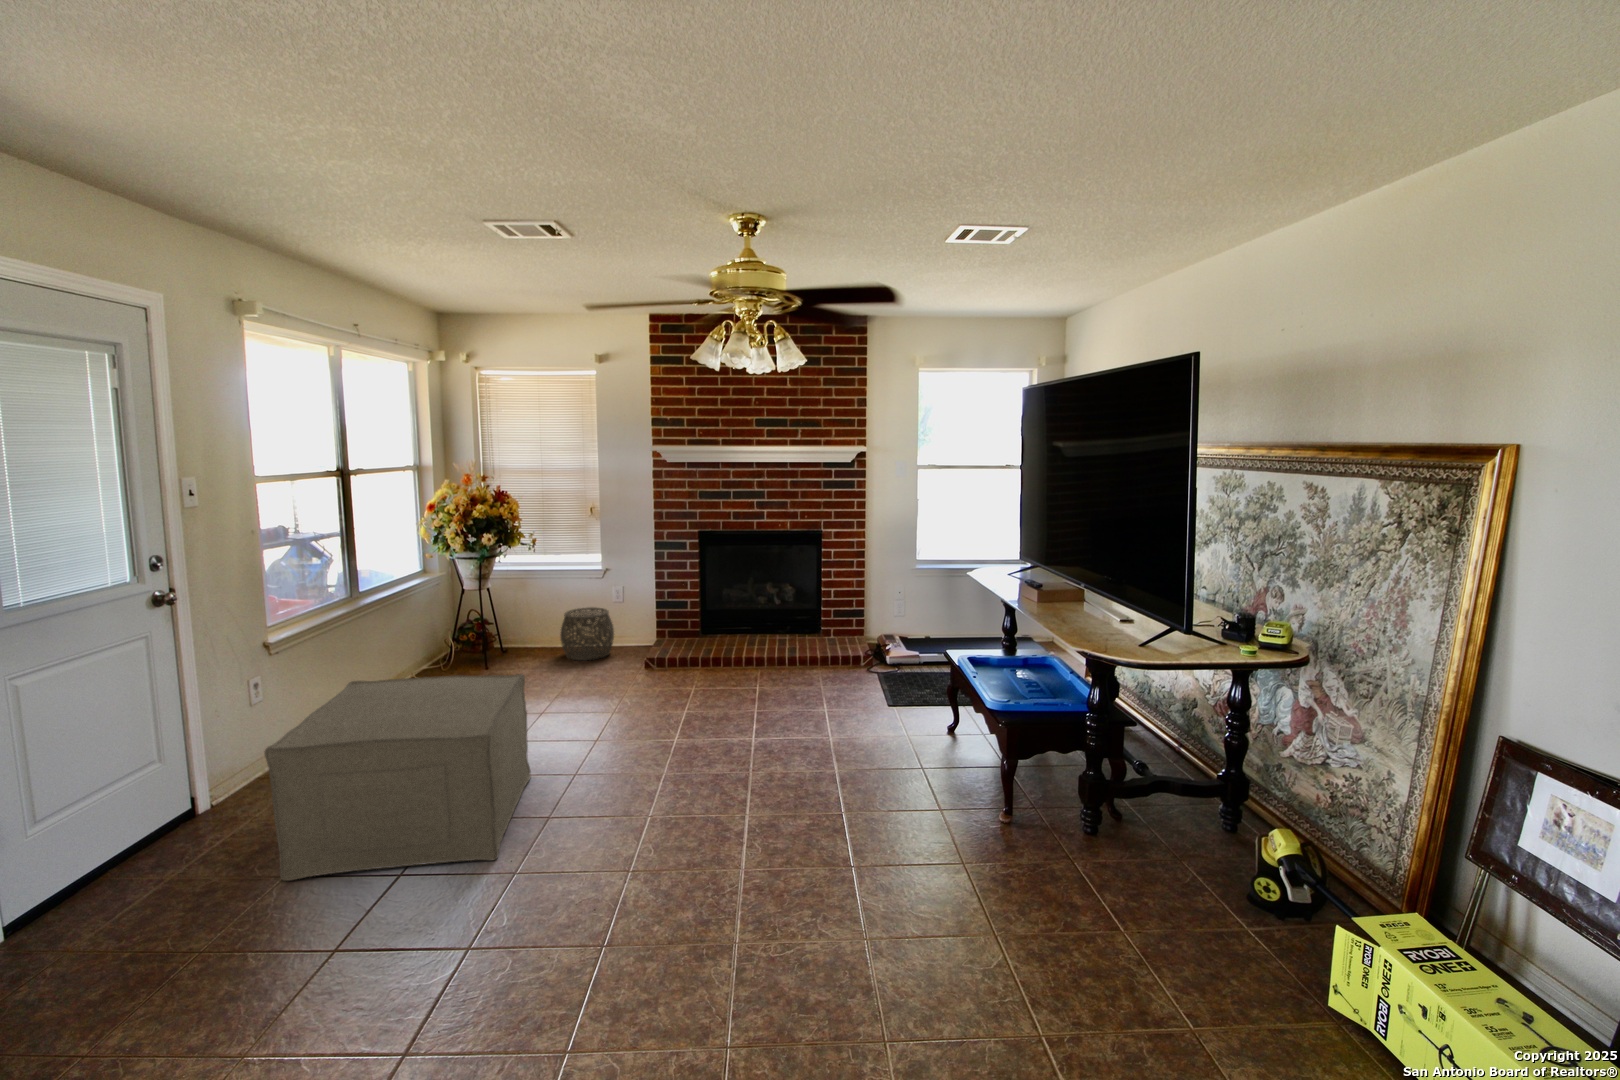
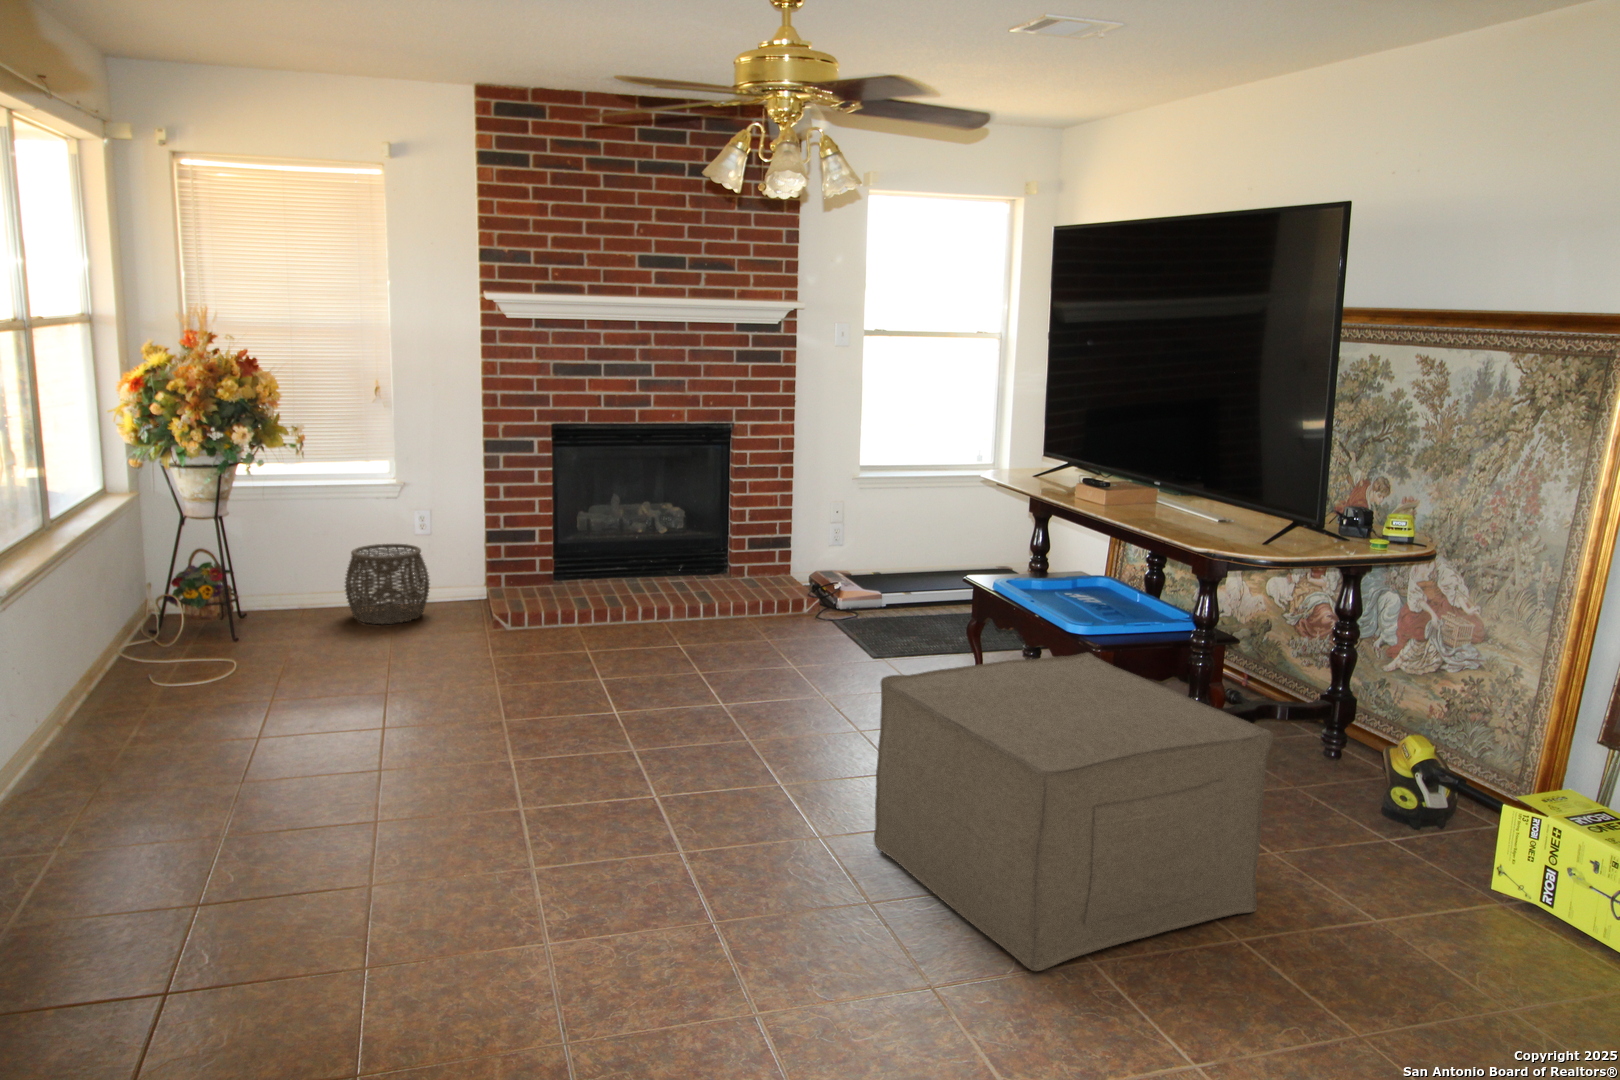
ottoman: present [264,674,531,881] -> present [874,653,1273,971]

